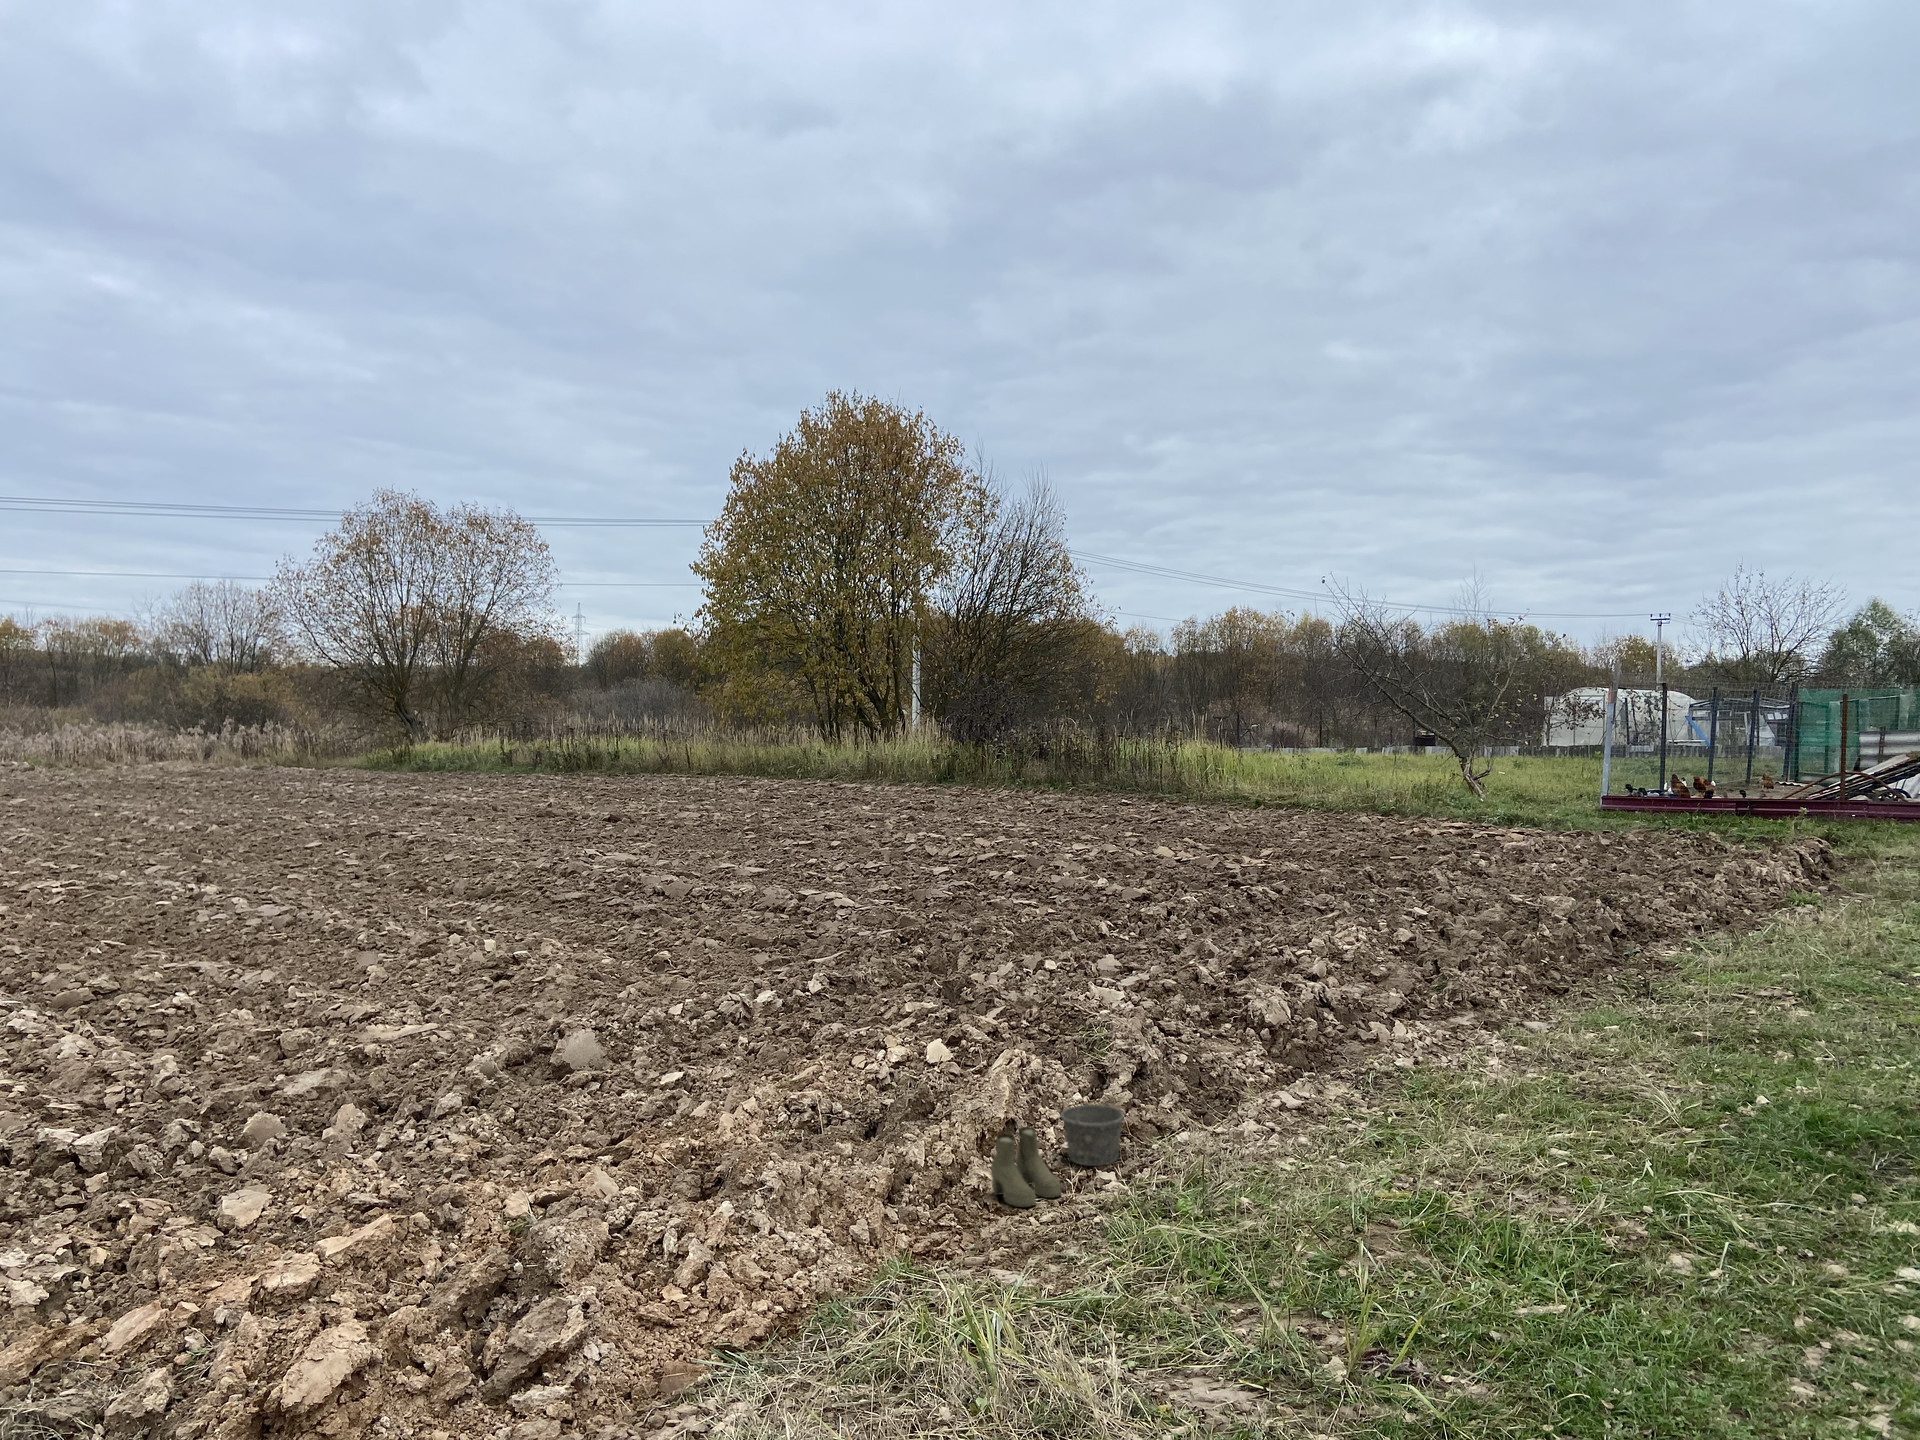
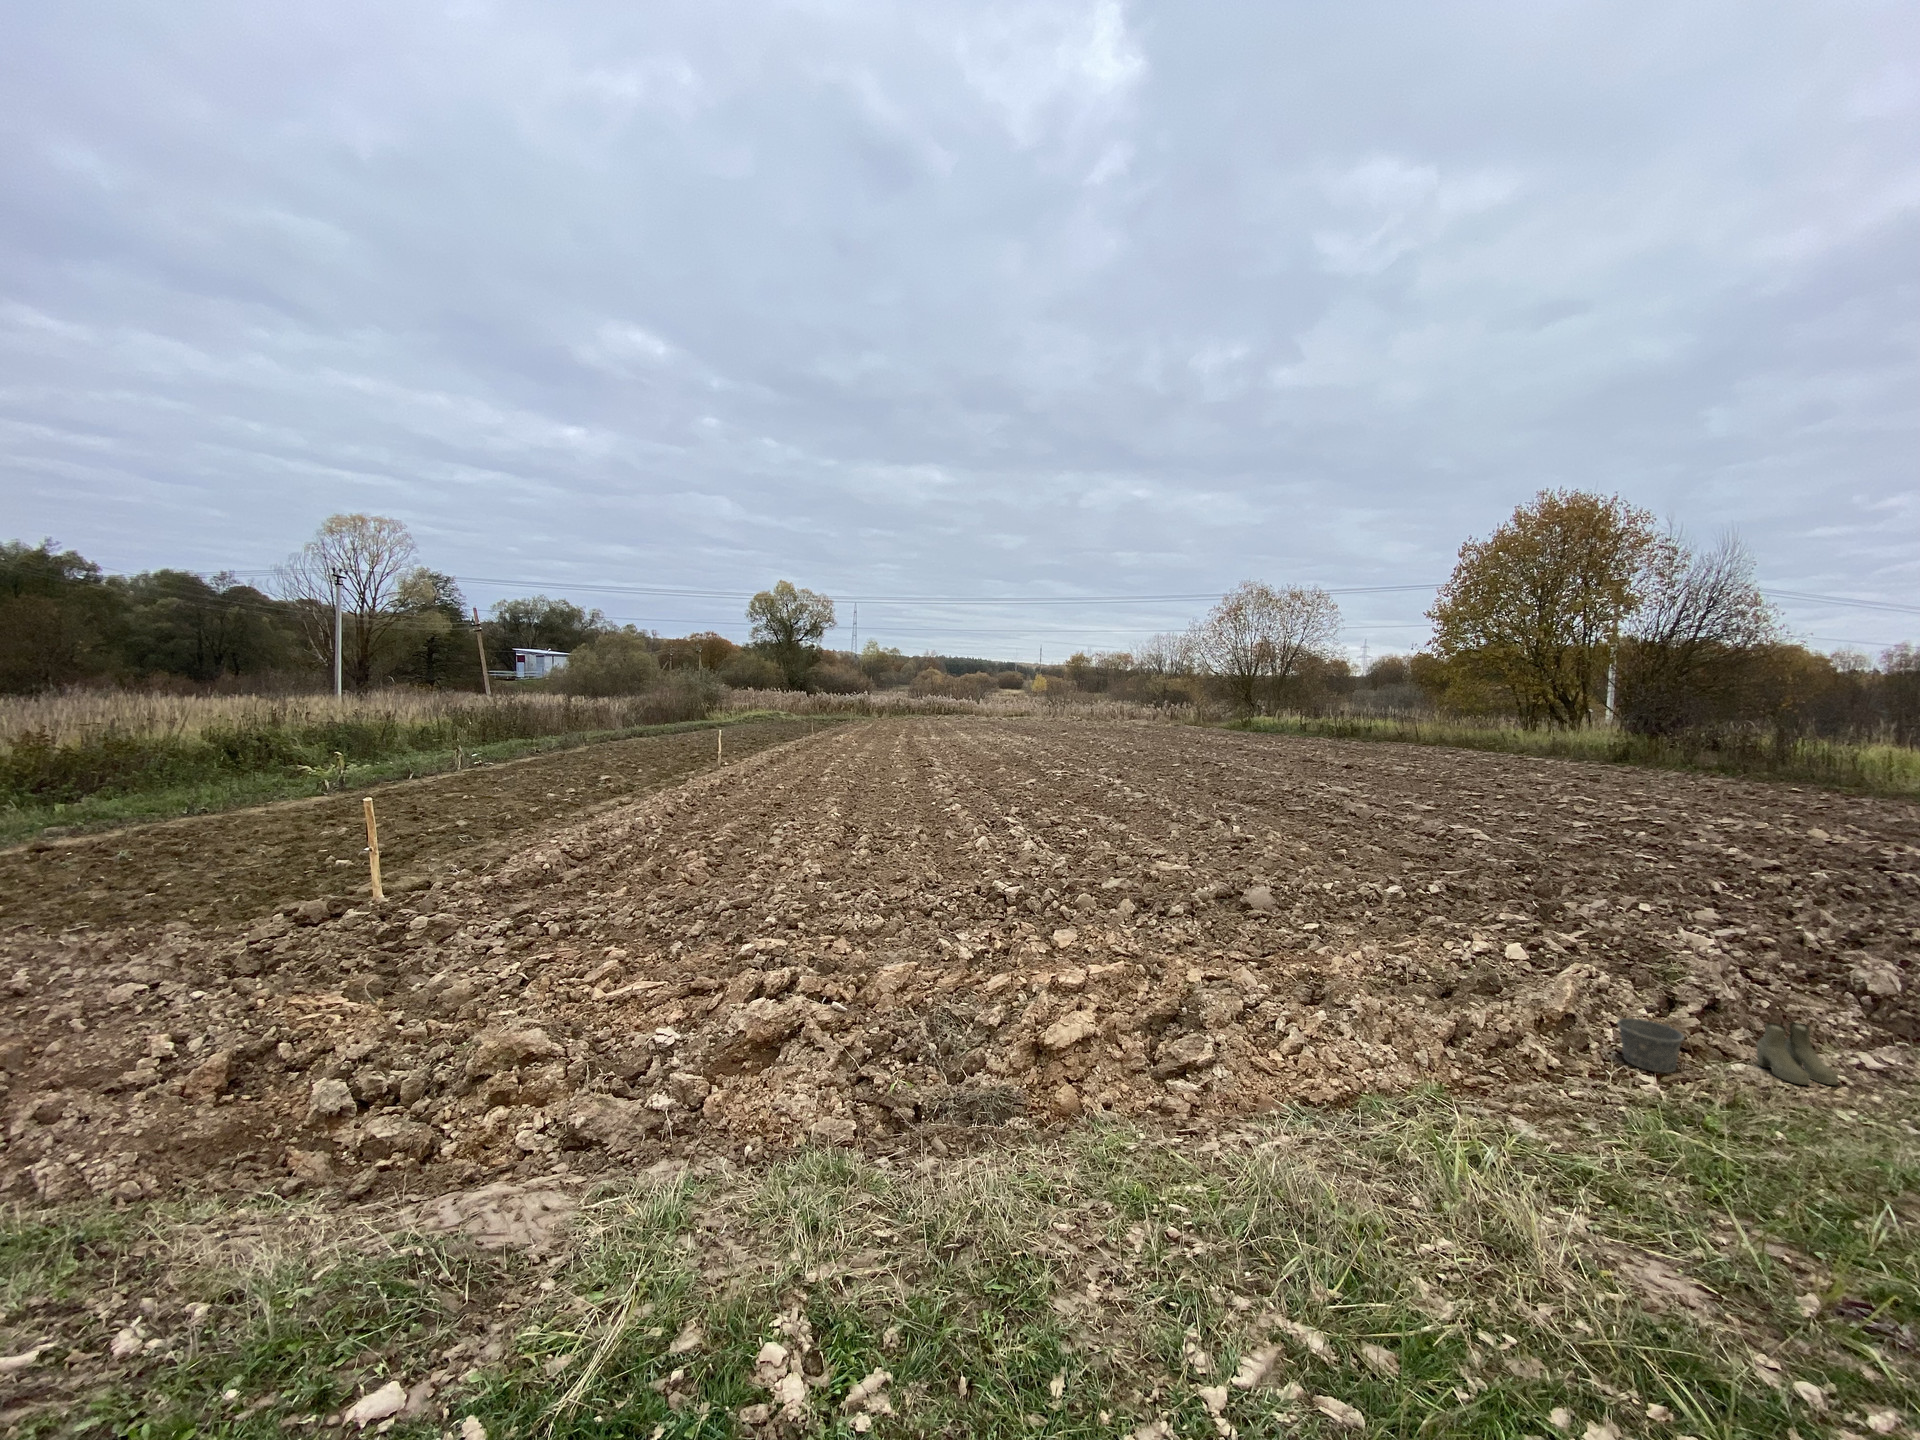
boots: present [990,1127,1061,1207] -> present [1757,1022,1838,1085]

